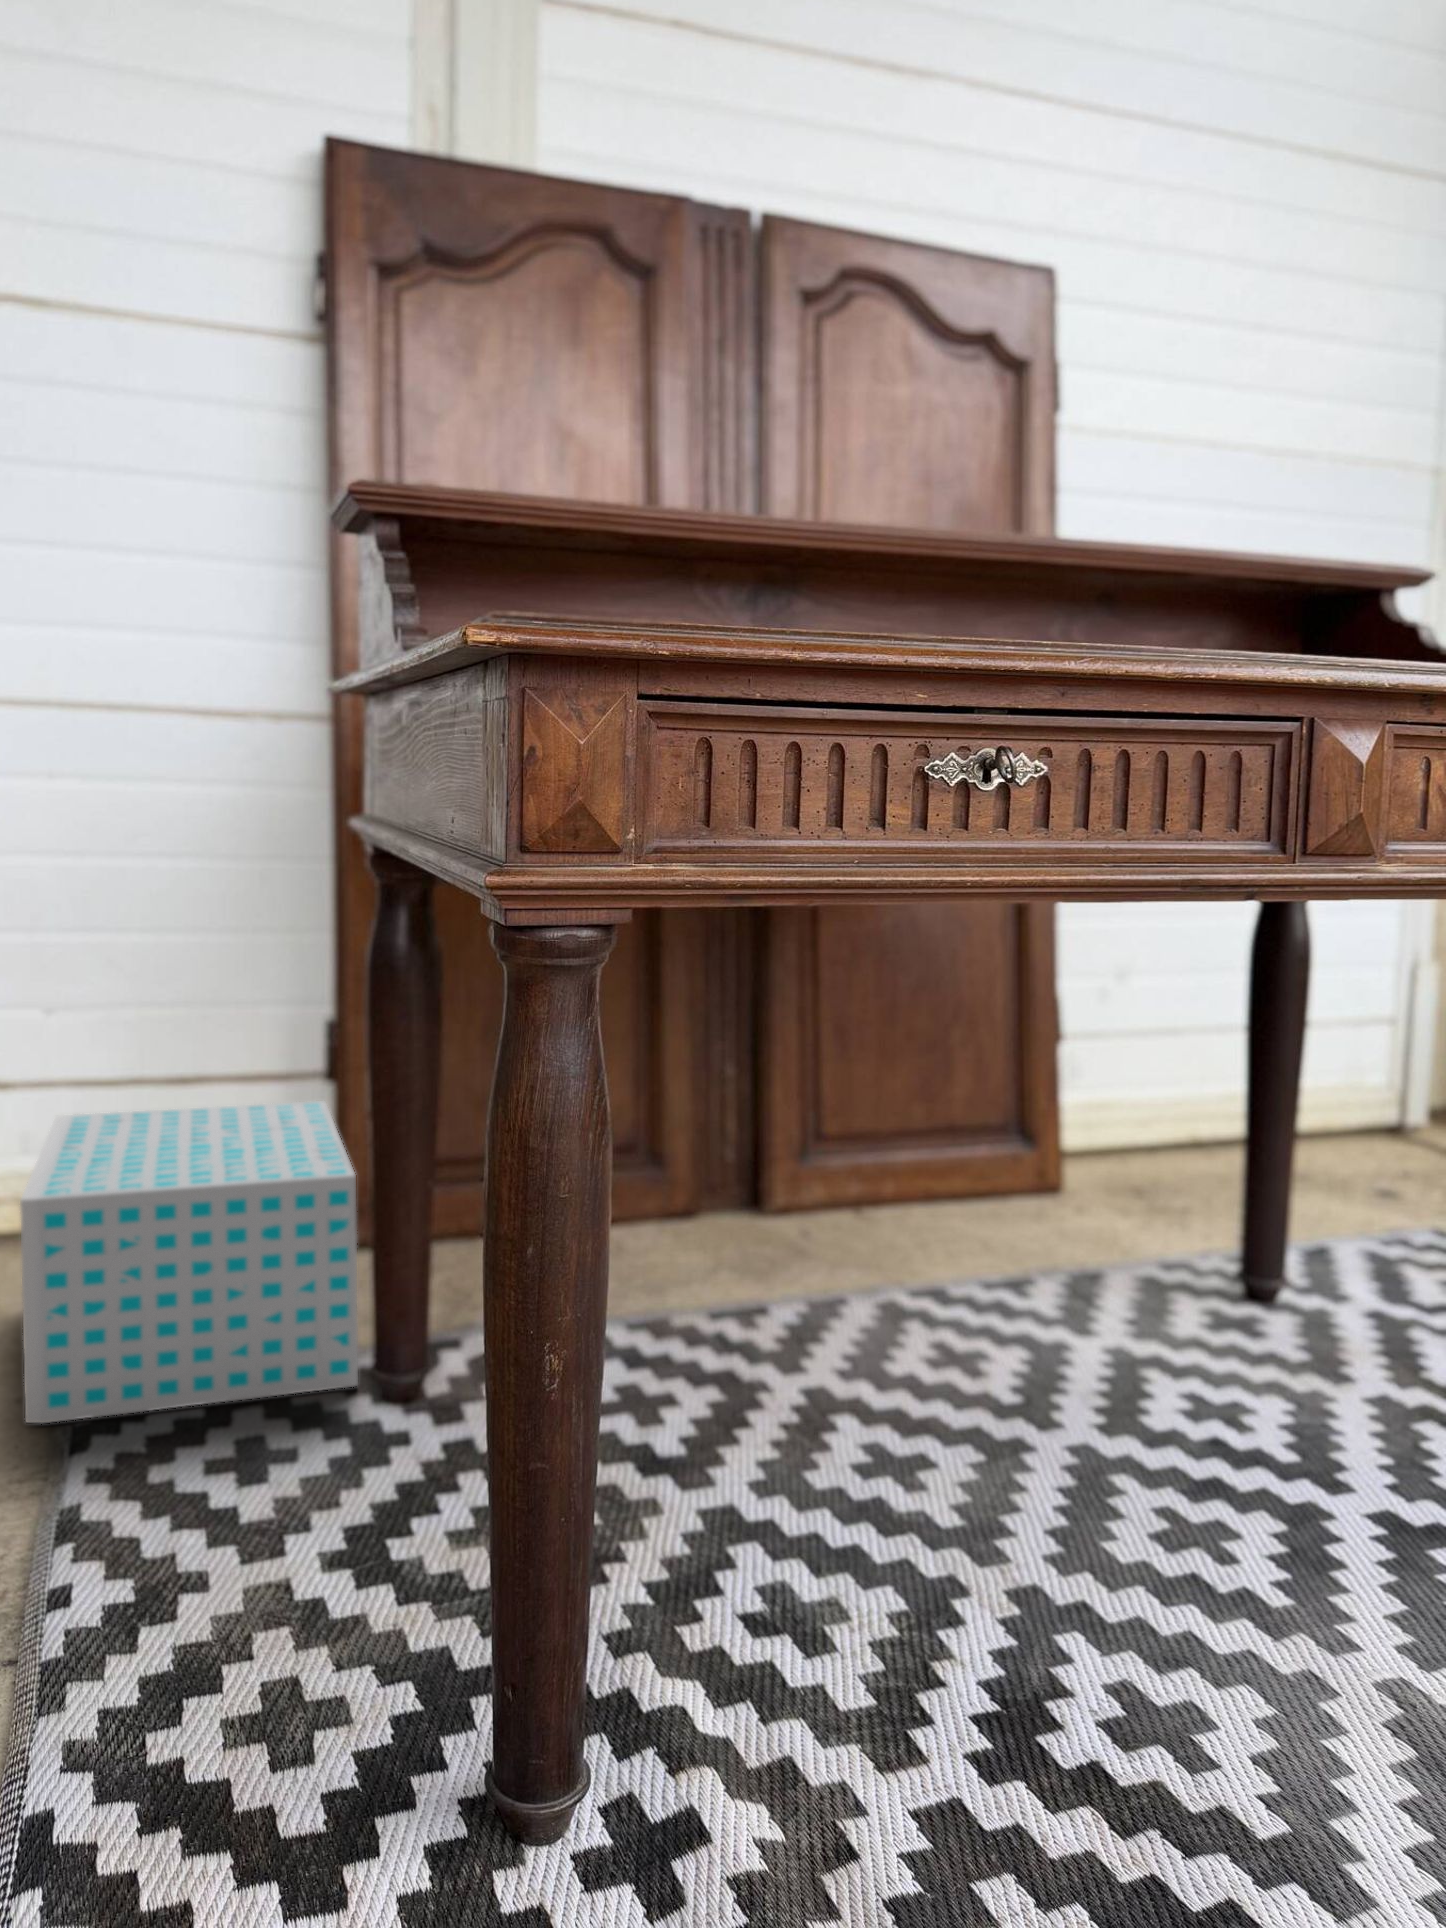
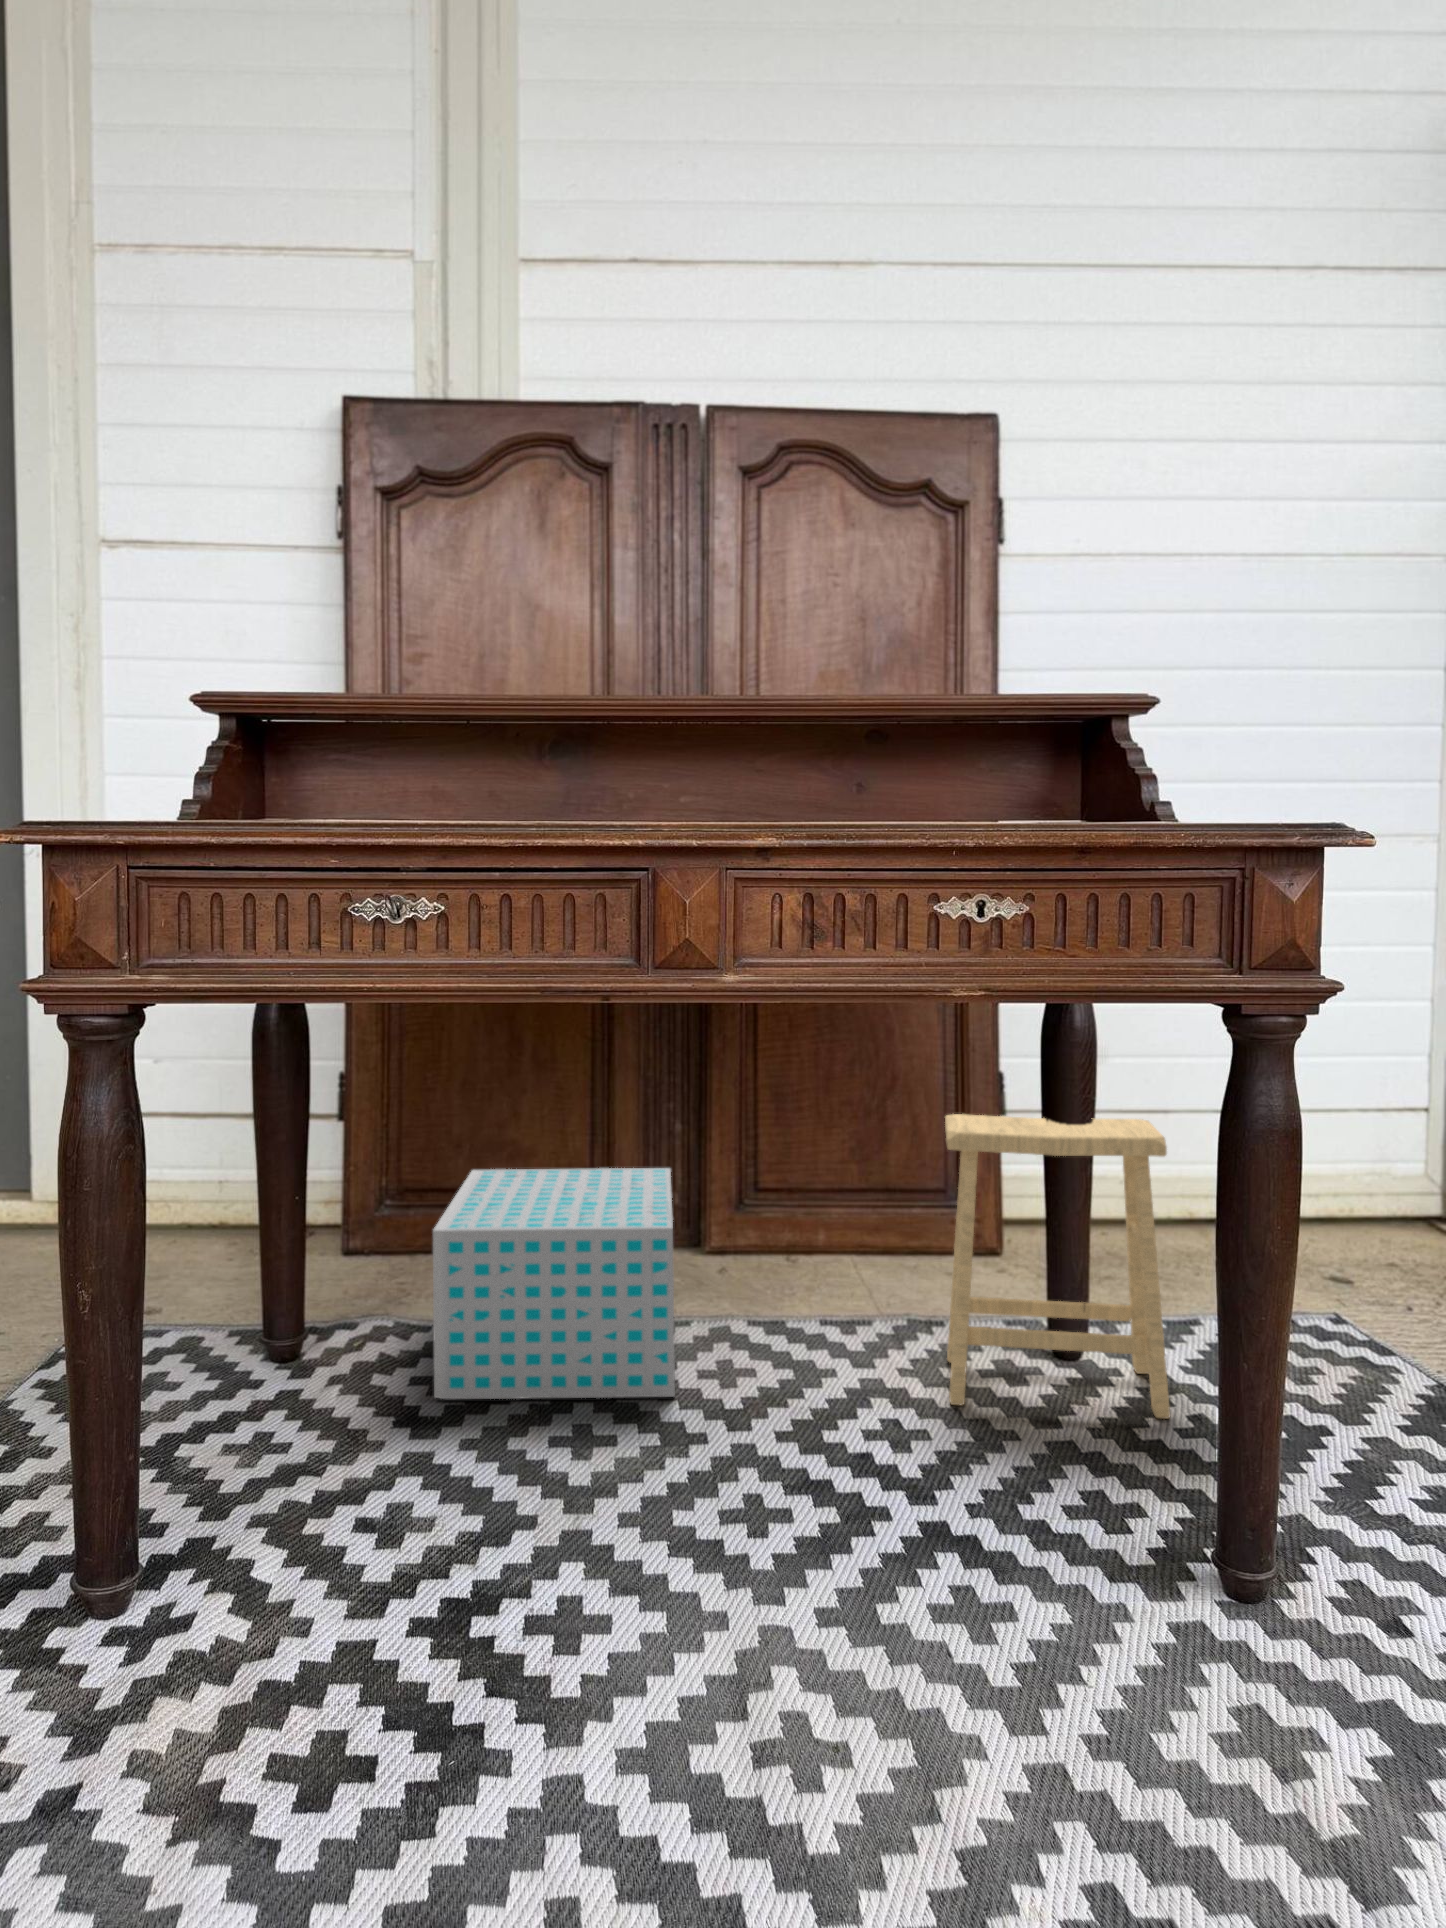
footstool: none [671,1020,933,1360] -> present [945,1114,1170,1419]

